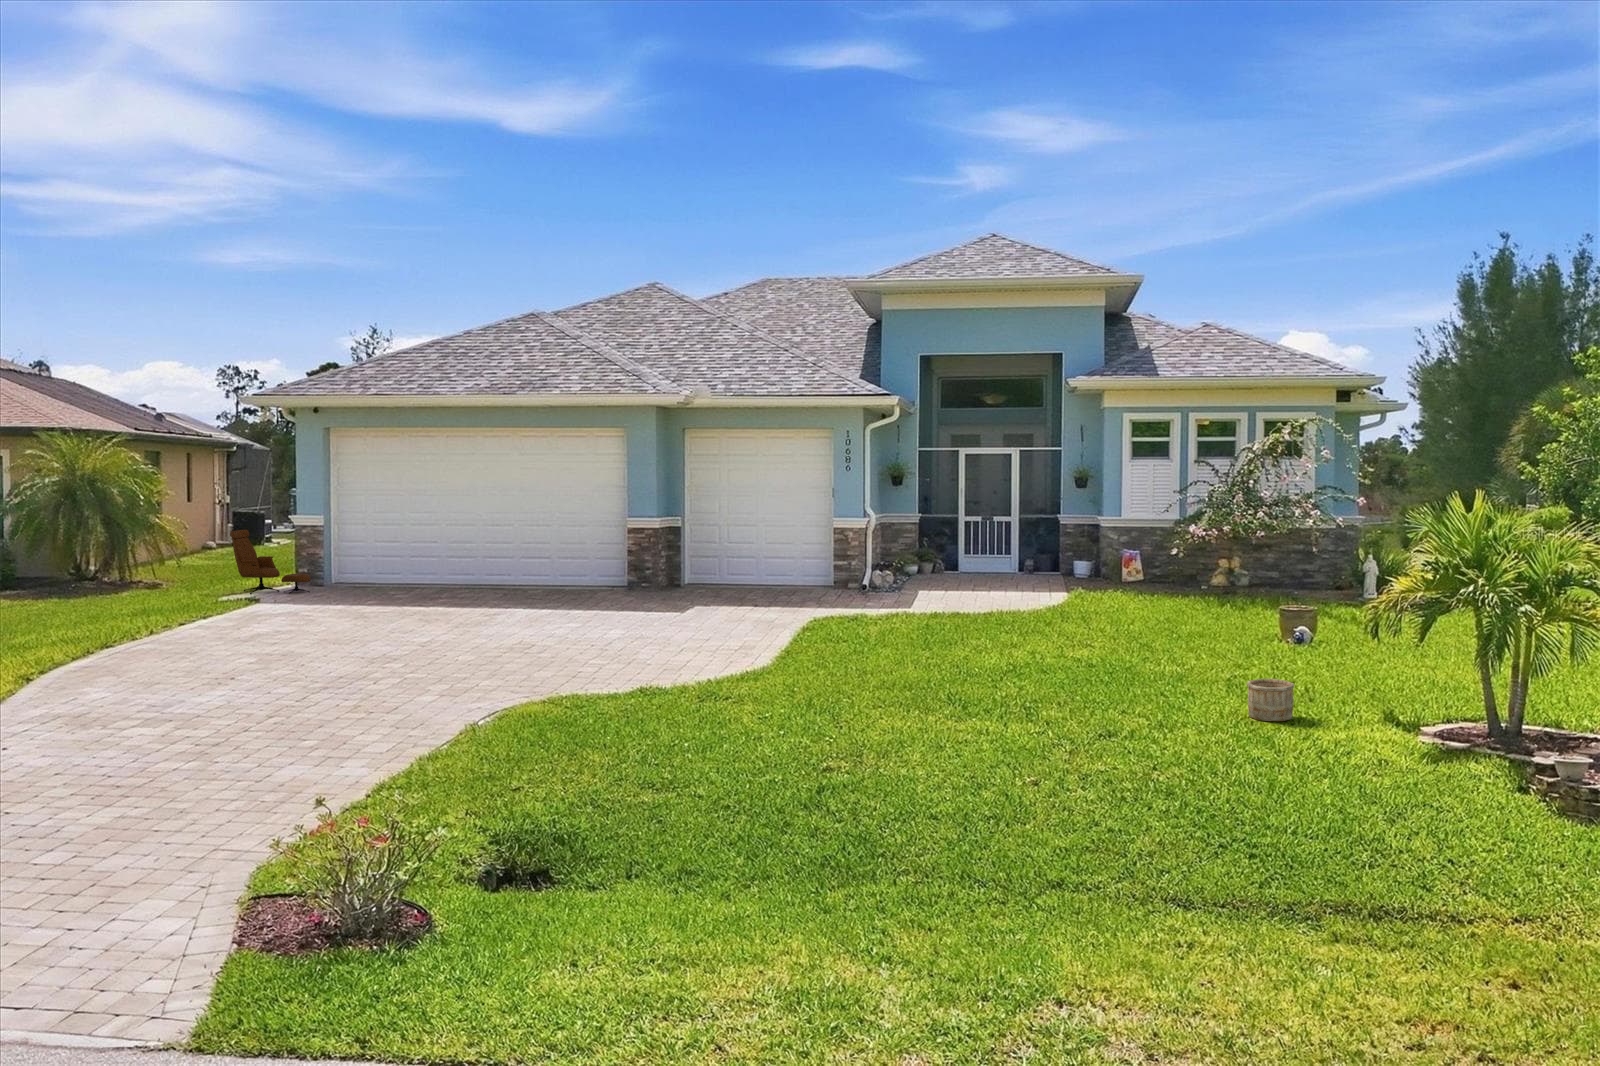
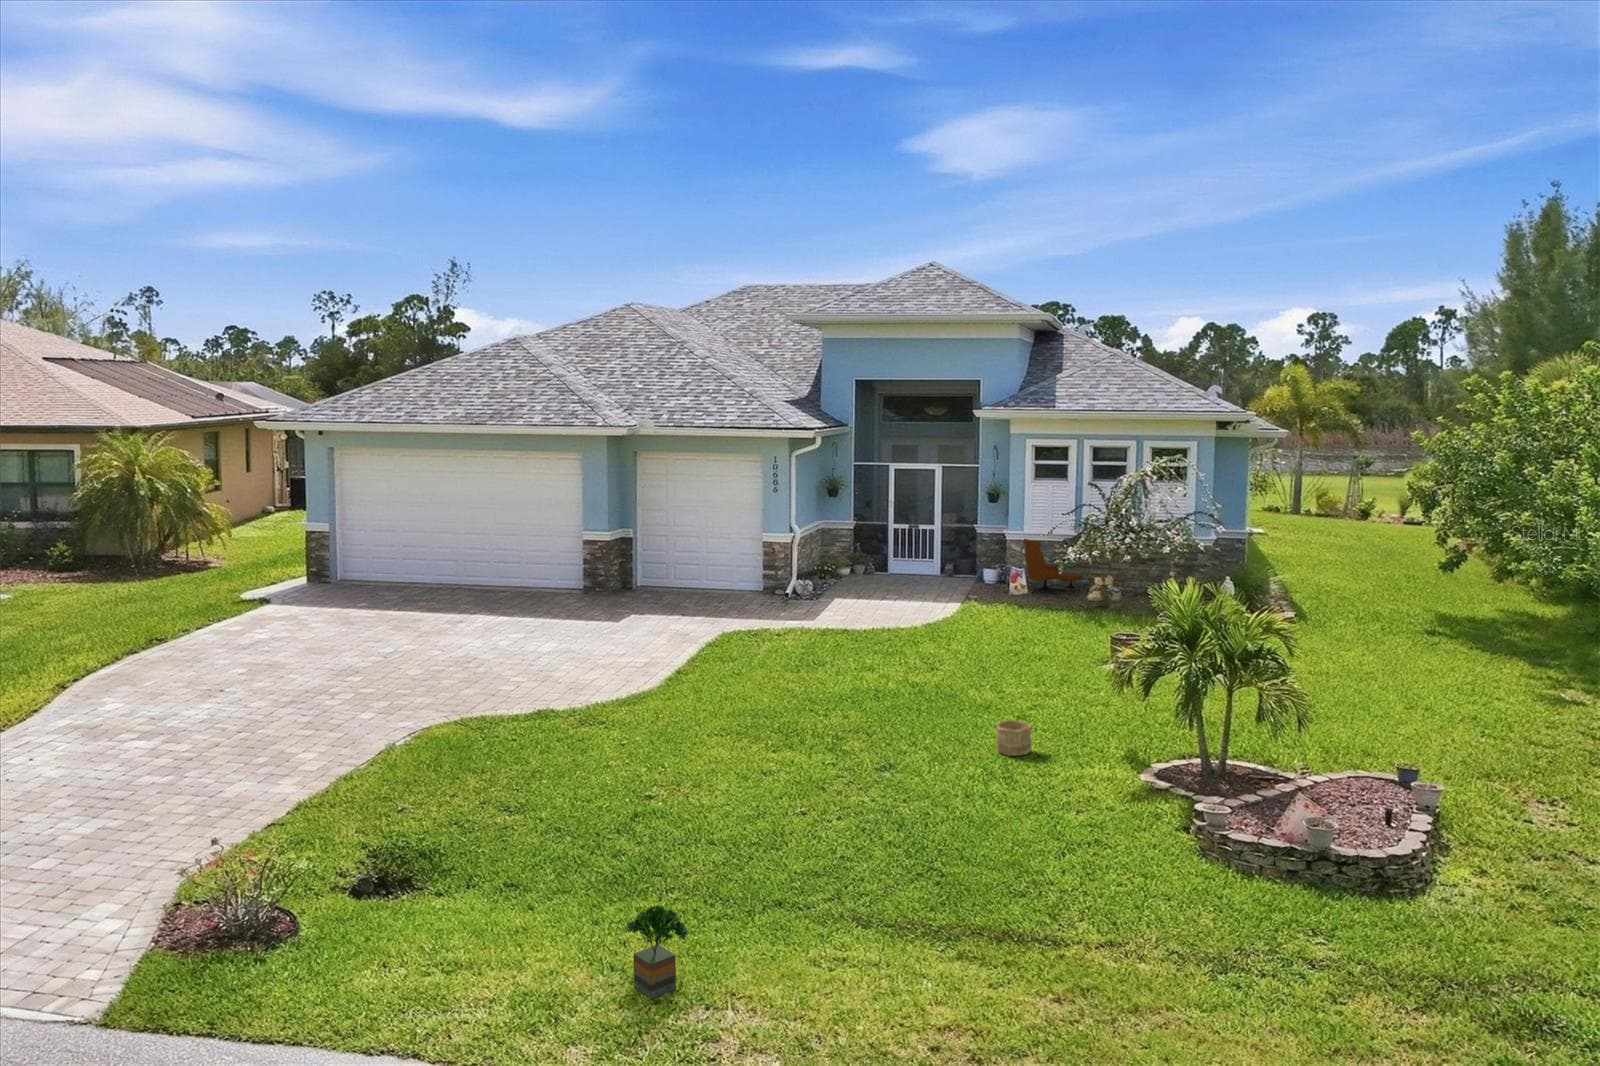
lounge chair: present [230,530,311,594] -> present [1024,539,1083,595]
potted tree: none [981,875,1086,1023] -> present [626,905,689,999]

